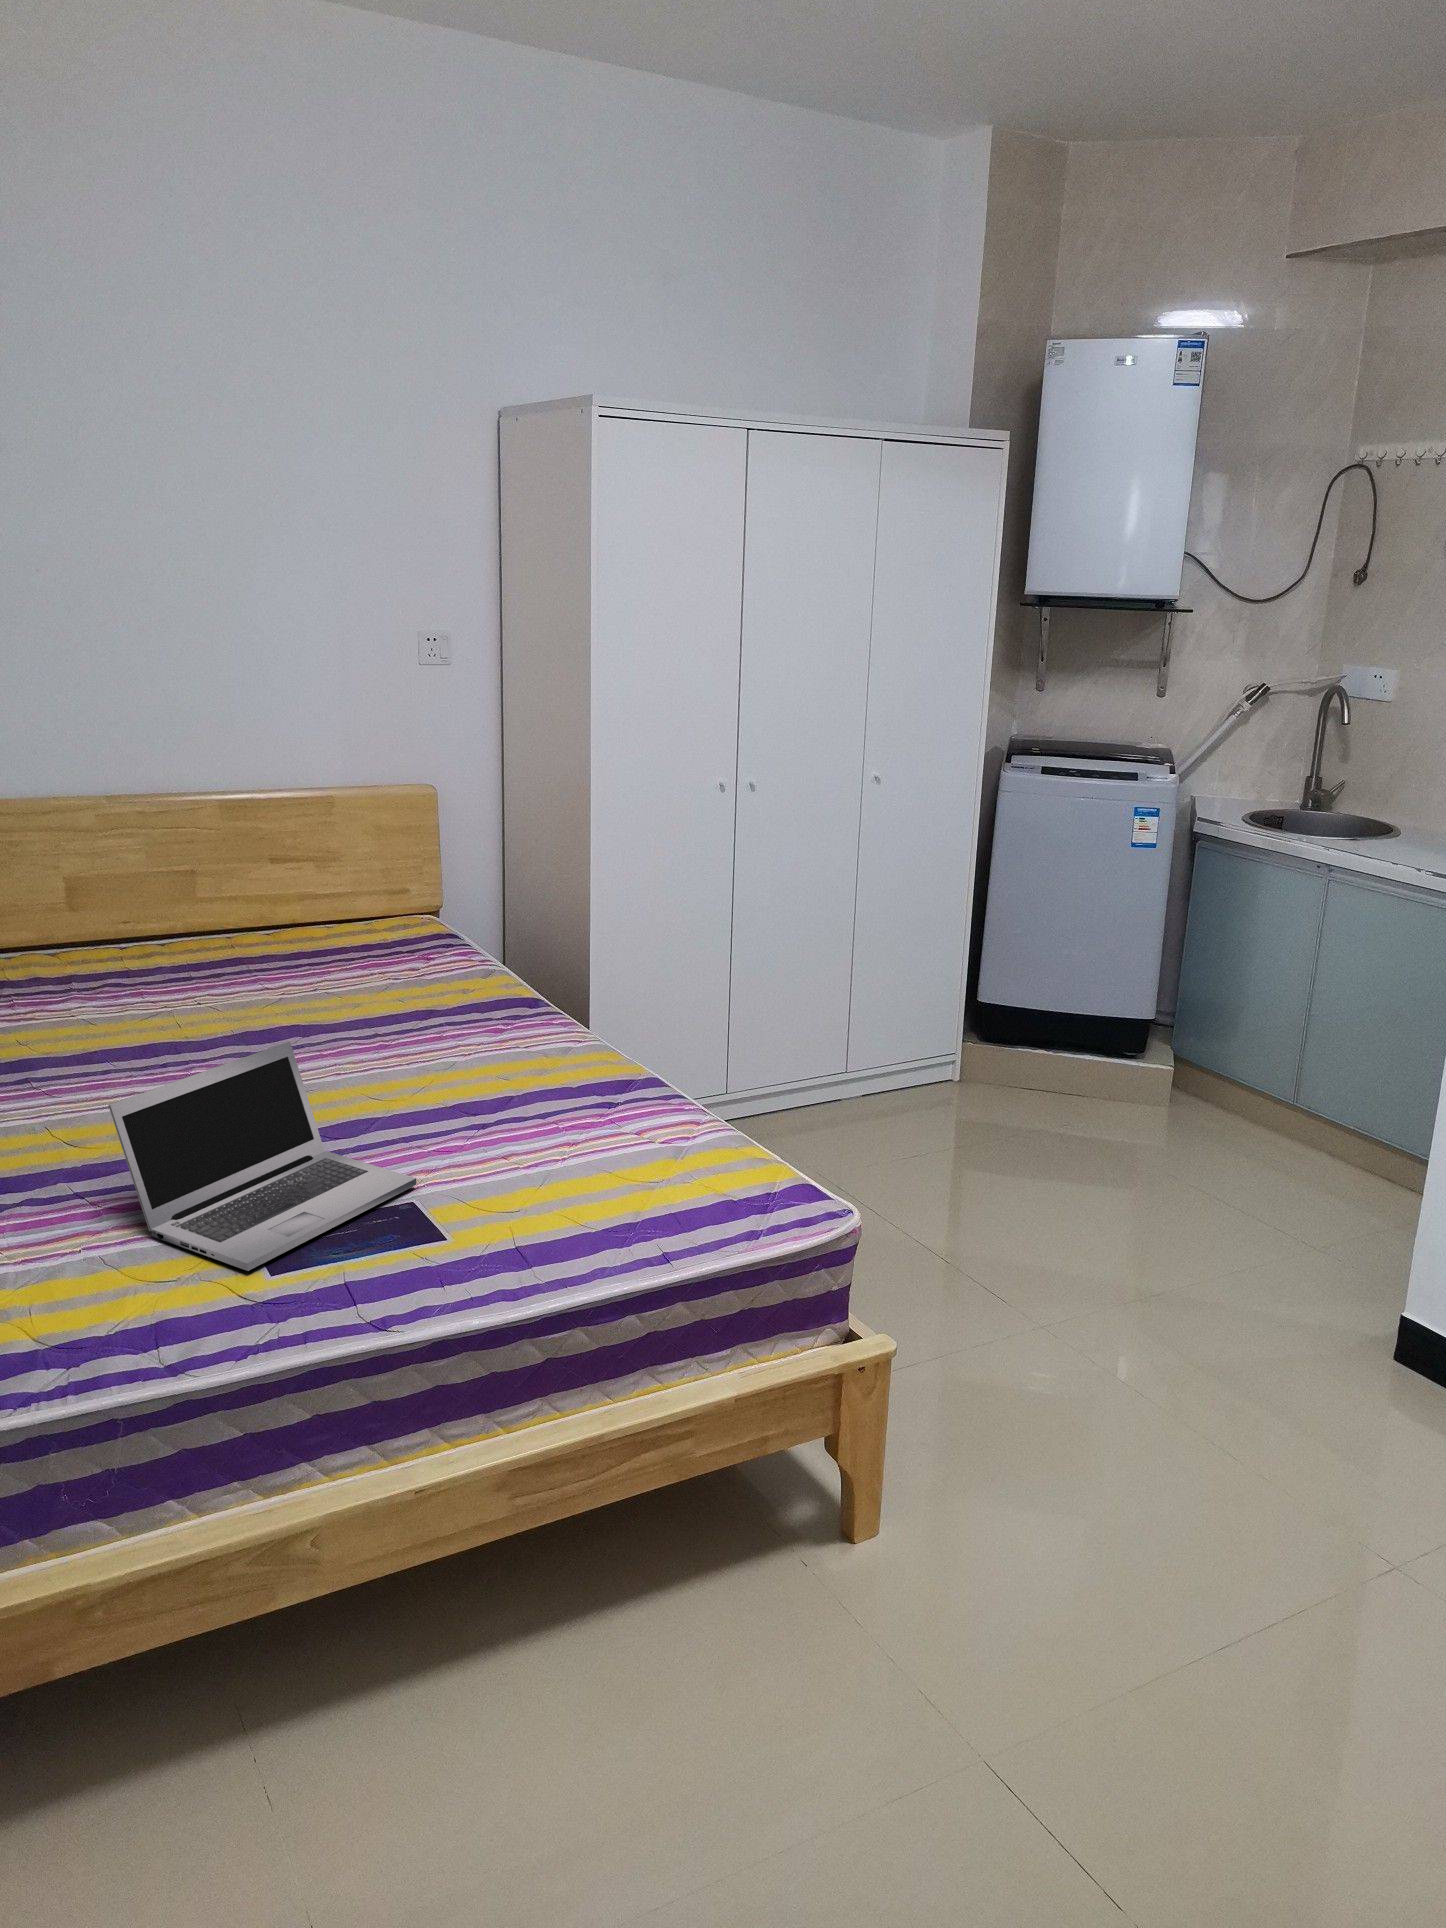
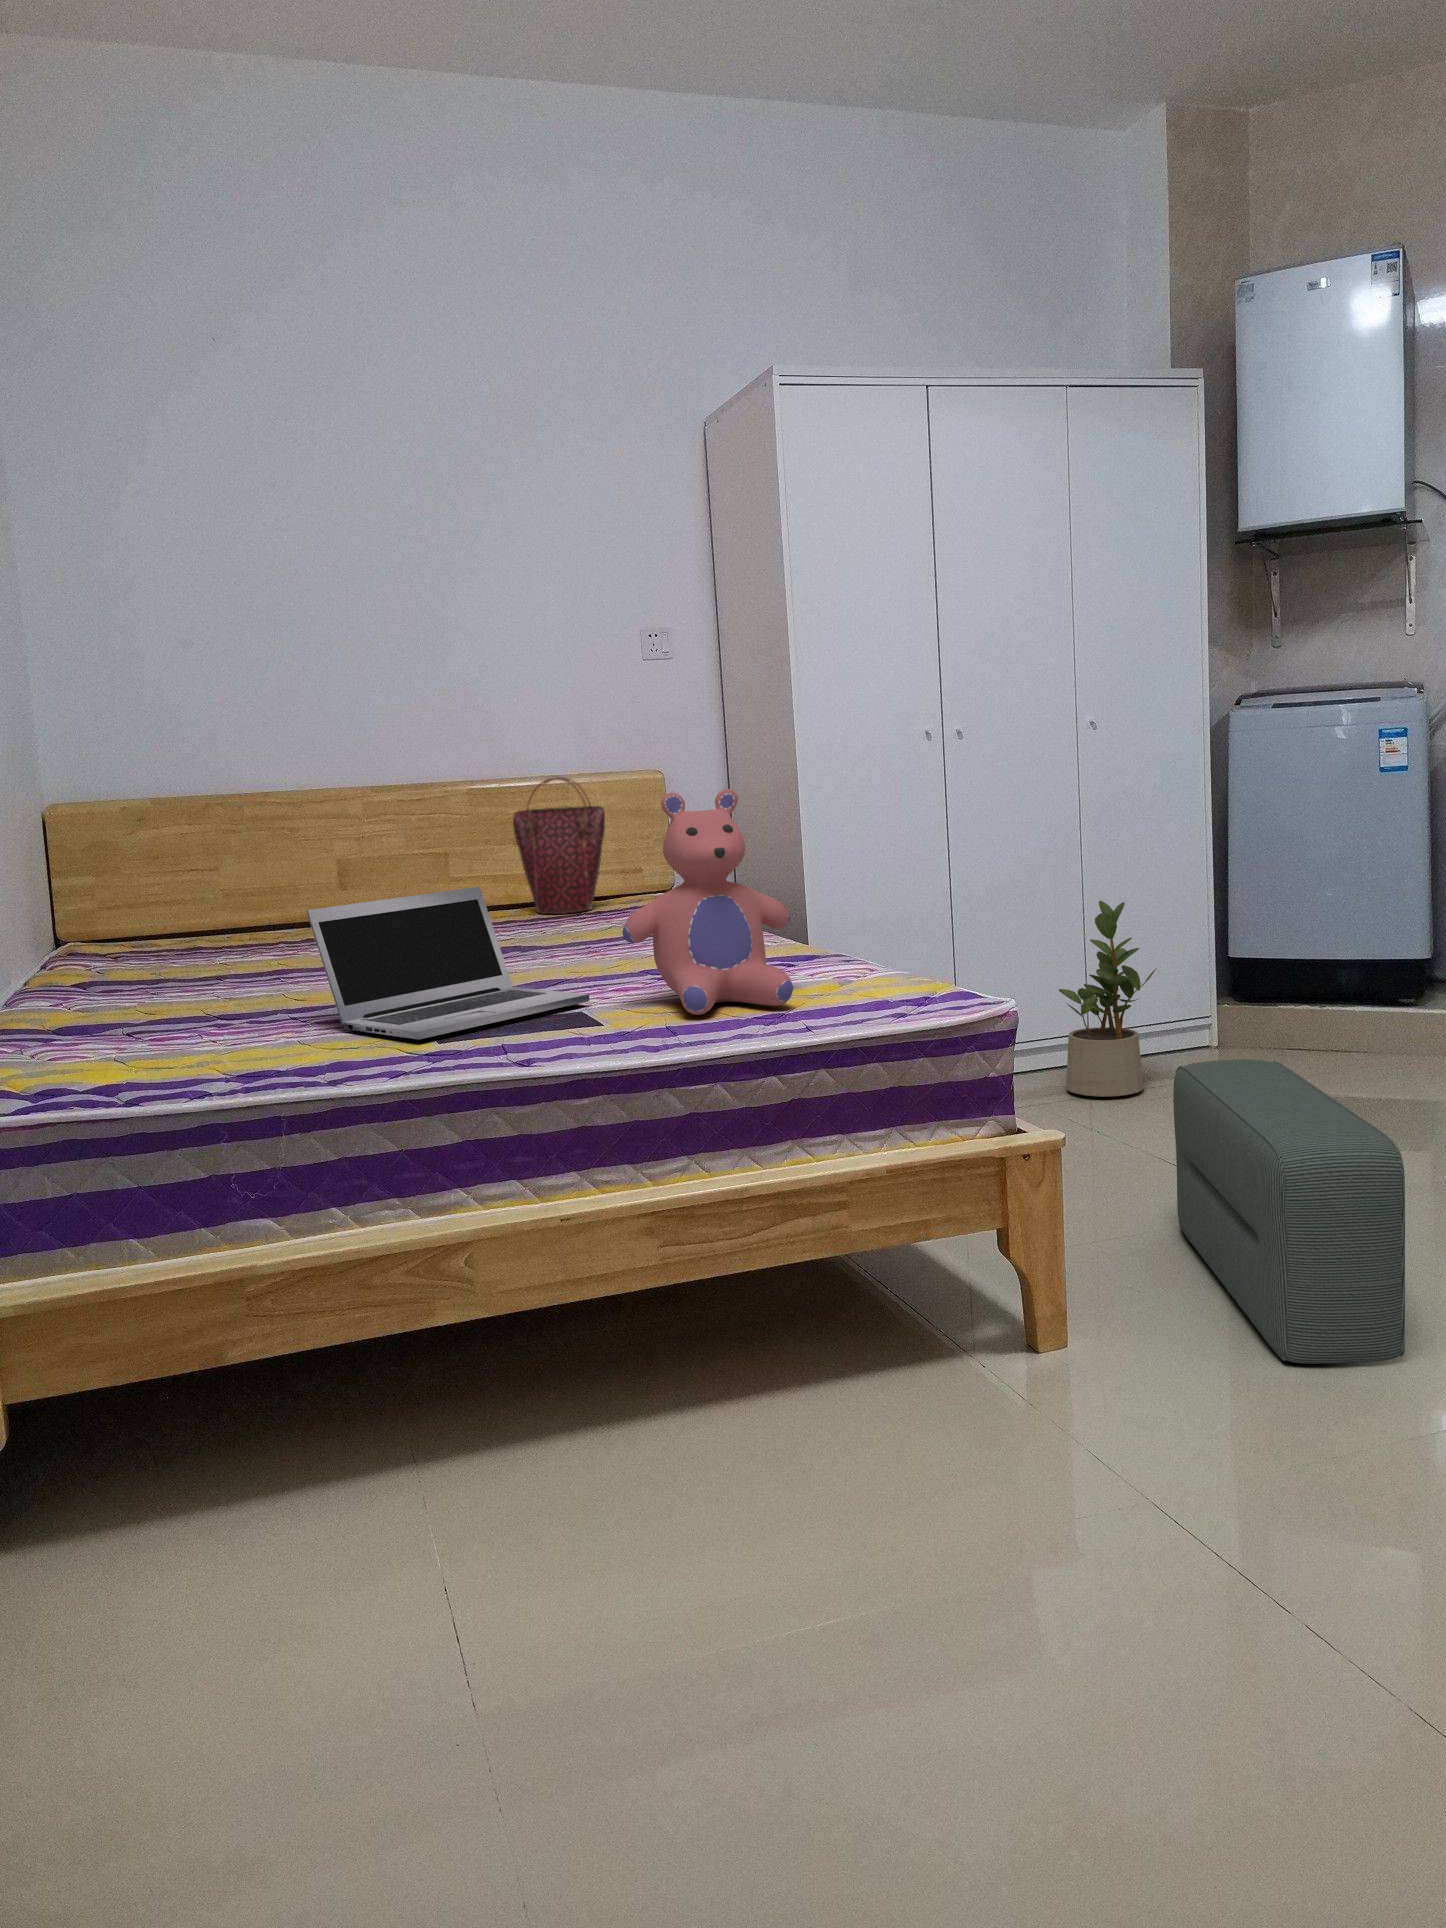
handbag: none [273,805,376,955] -> present [513,777,605,914]
potted plant: none [825,965,921,1154] -> present [1059,901,1156,1097]
teddy bear: none [459,975,637,1226] -> present [622,789,793,1015]
pouf: none [958,1213,1199,1562] -> present [1173,1059,1405,1364]

